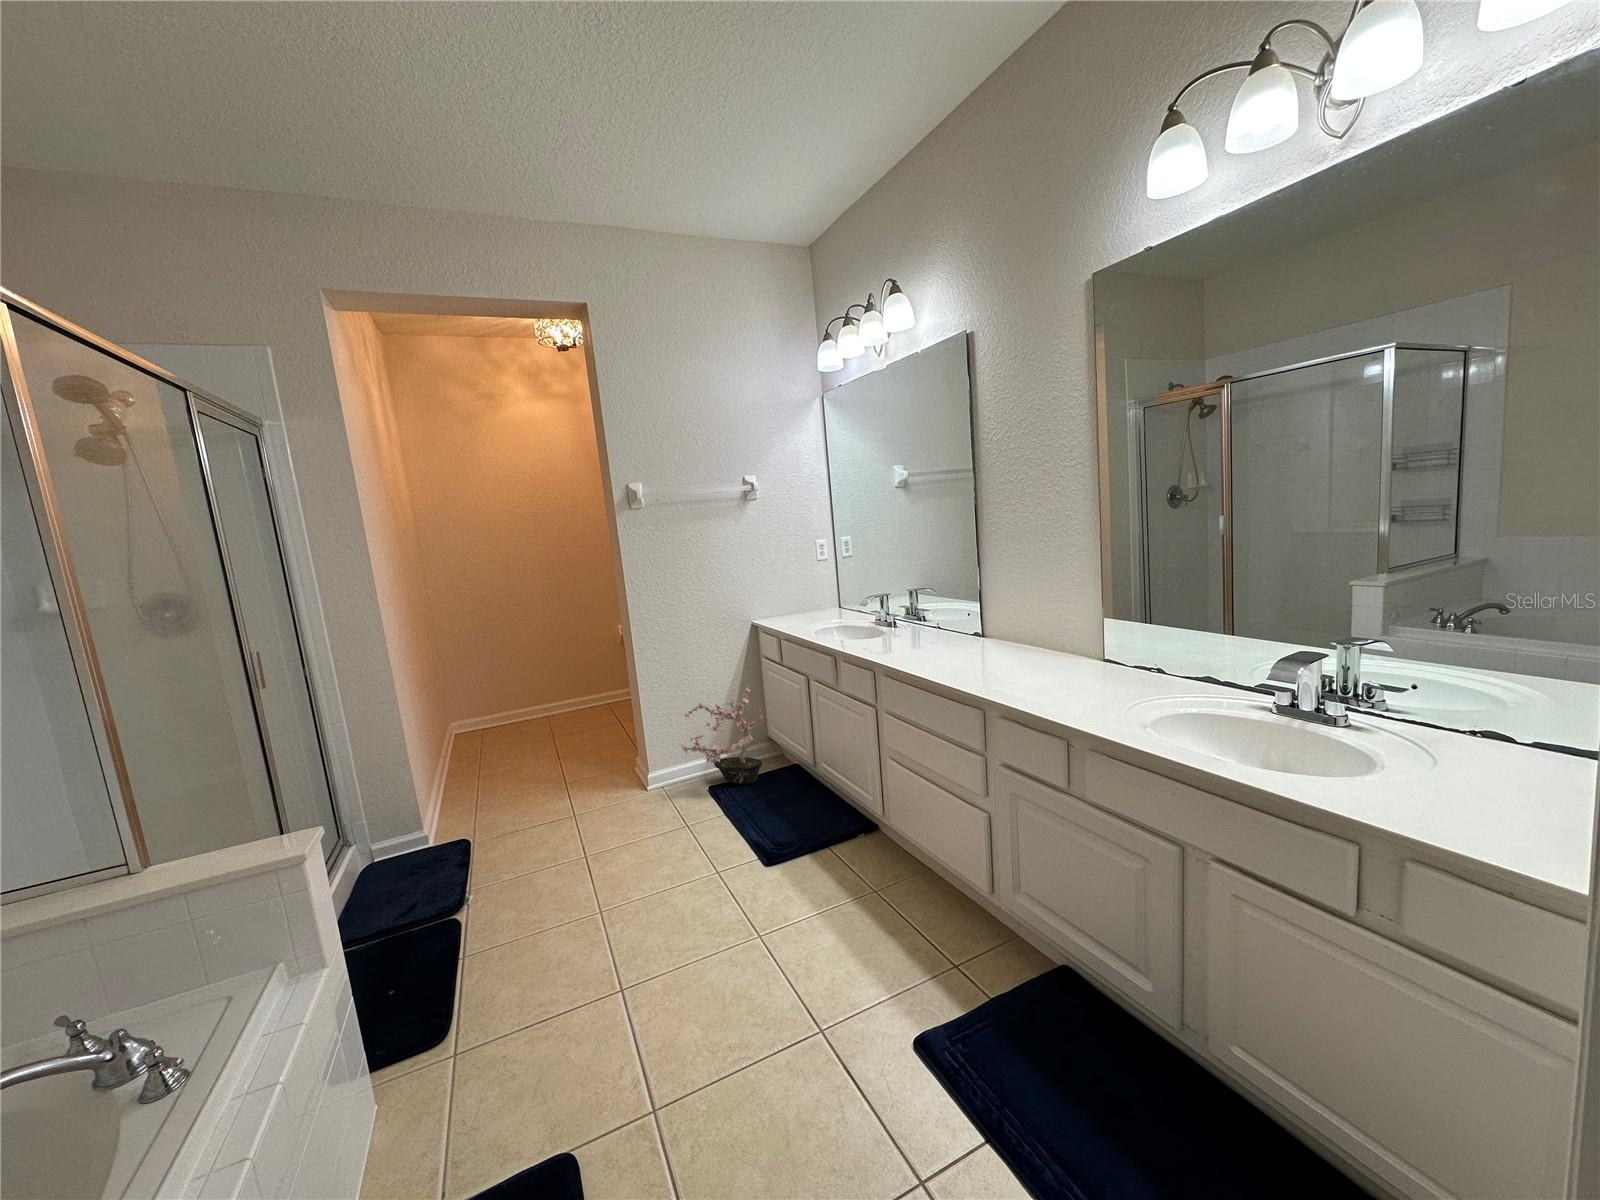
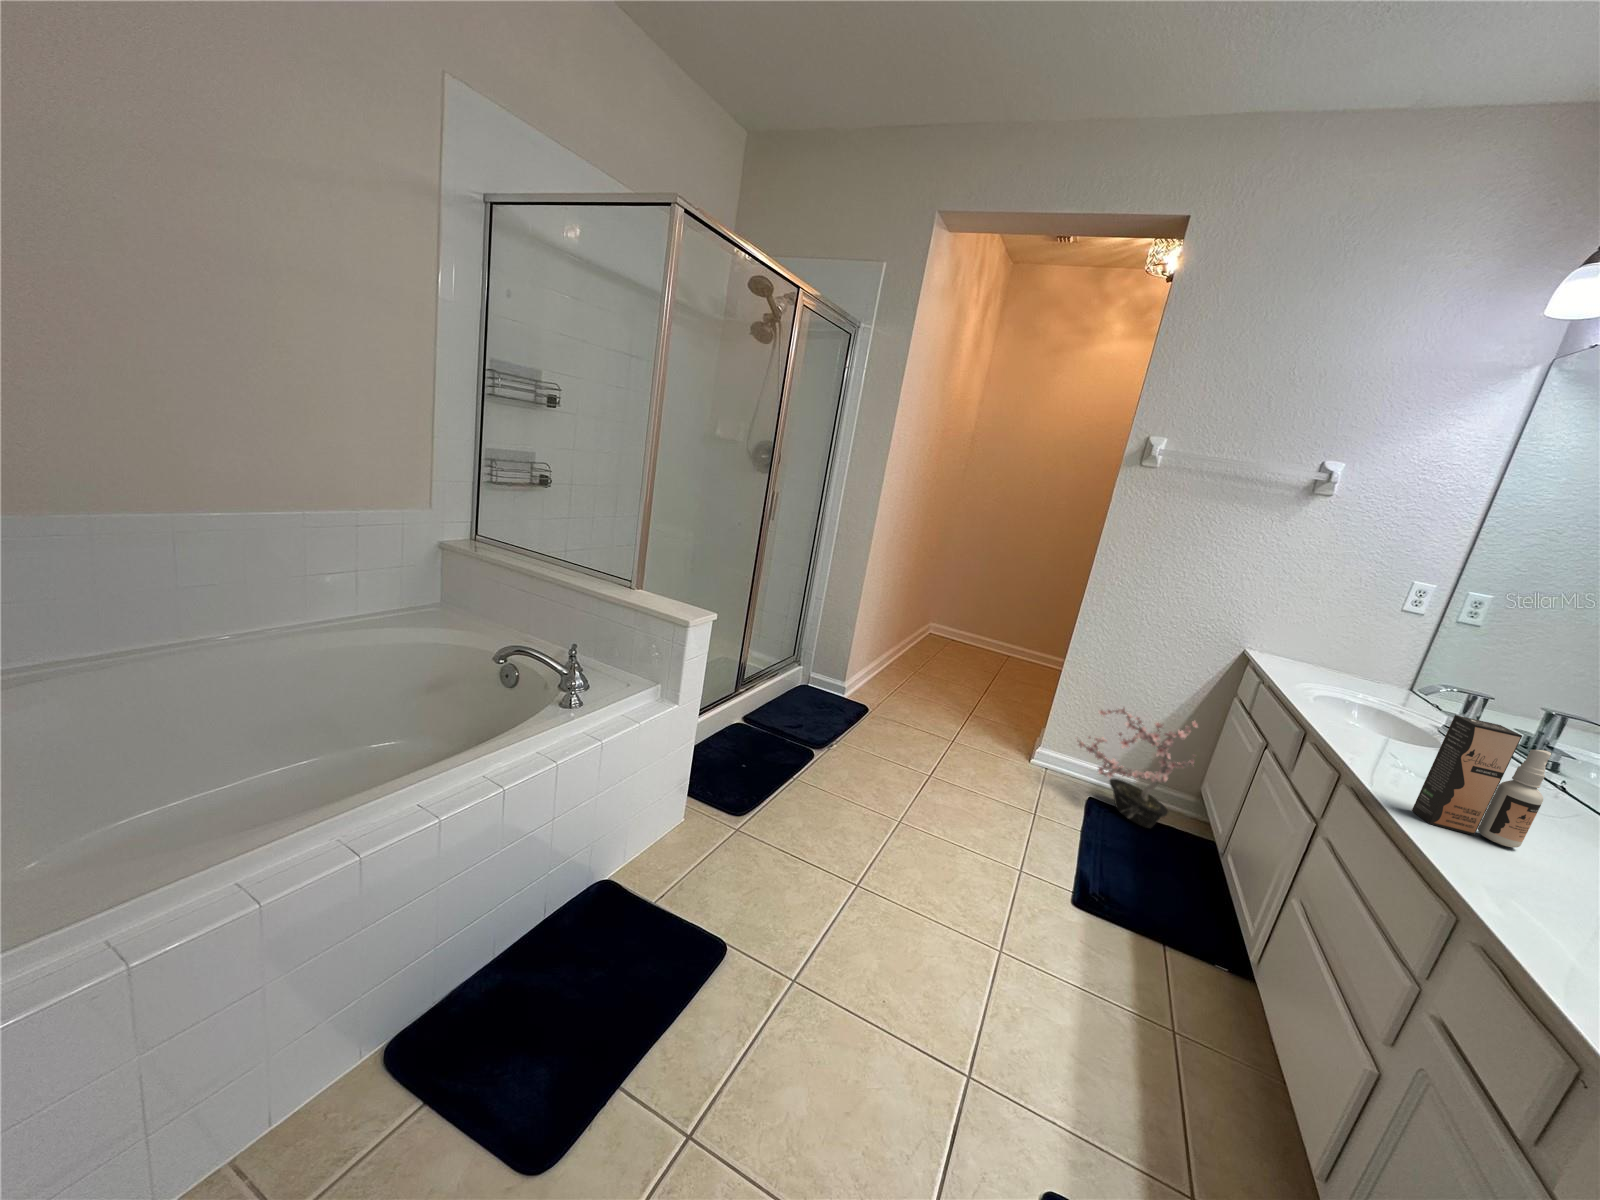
spray bottle: none [919,607,965,674] -> present [1412,715,1551,848]

